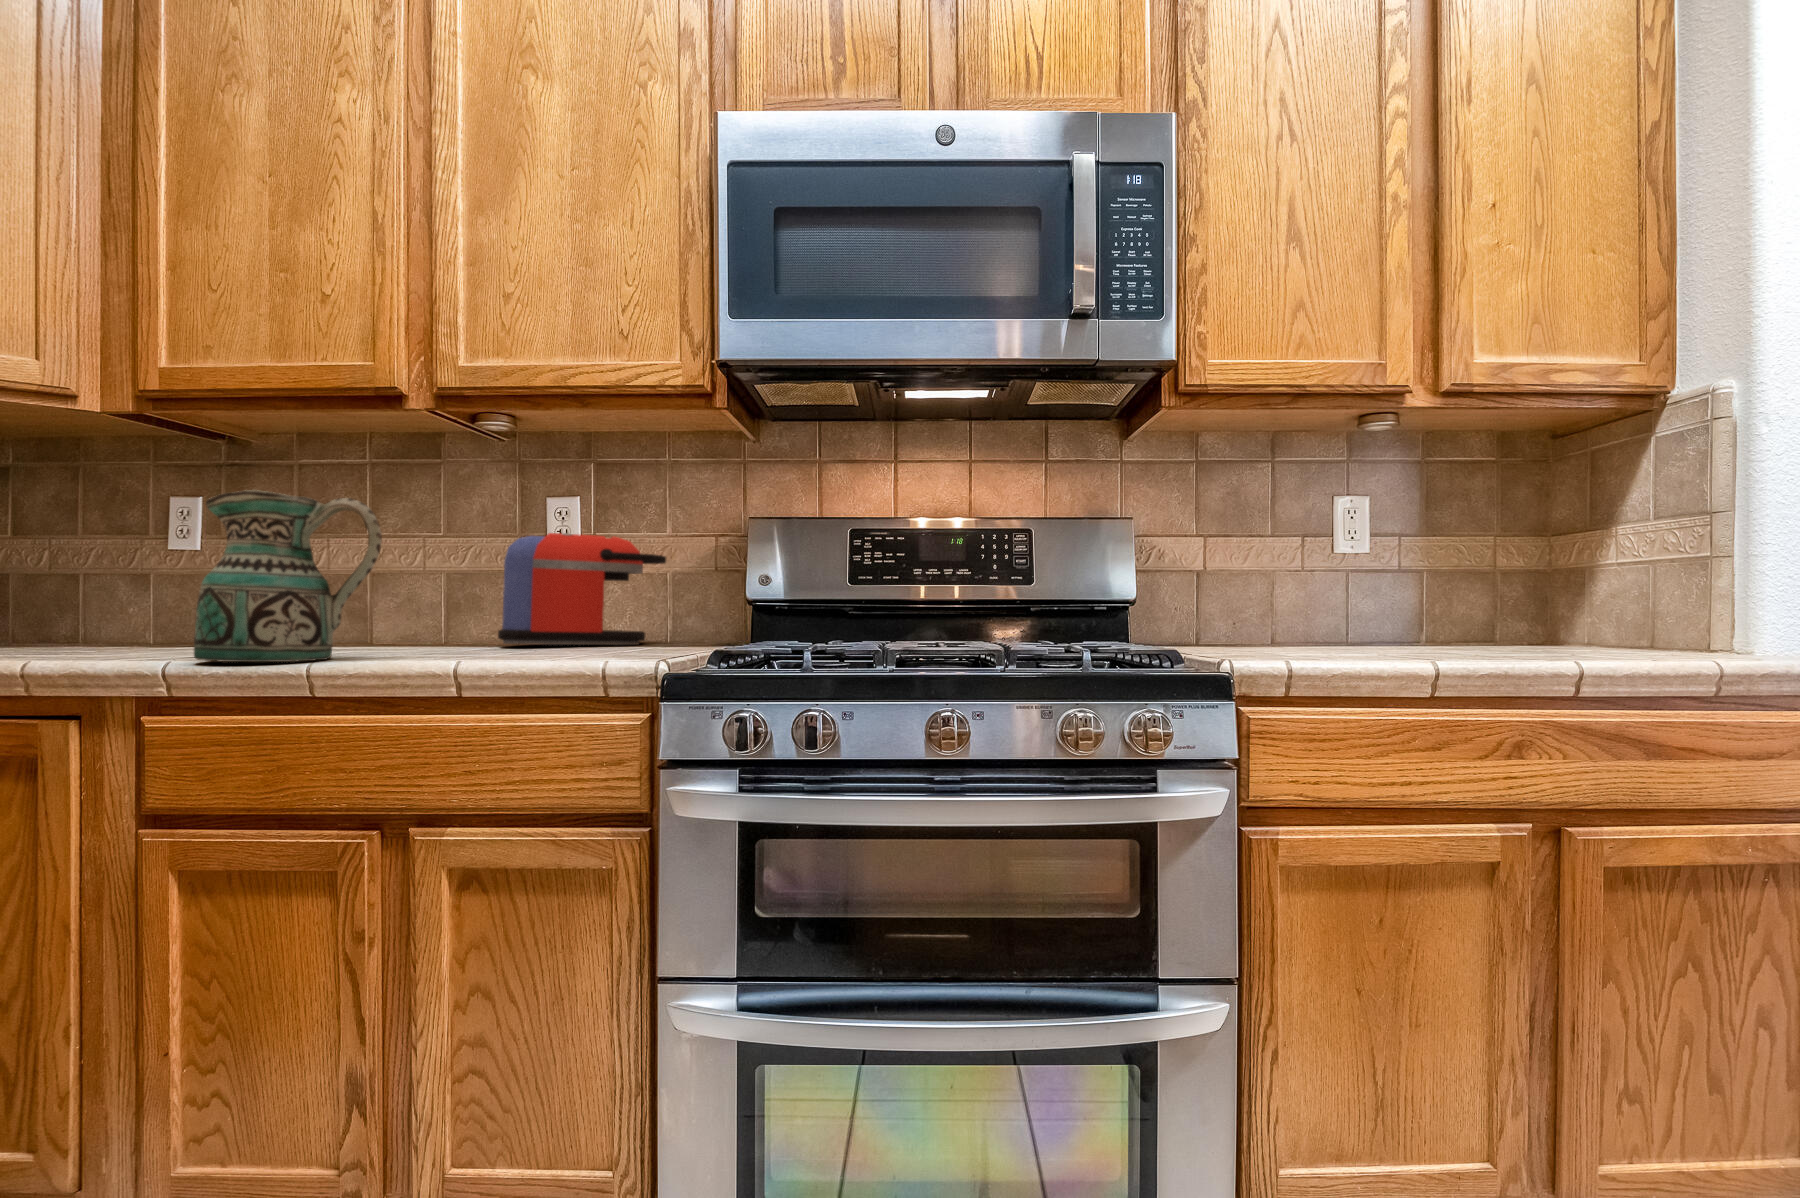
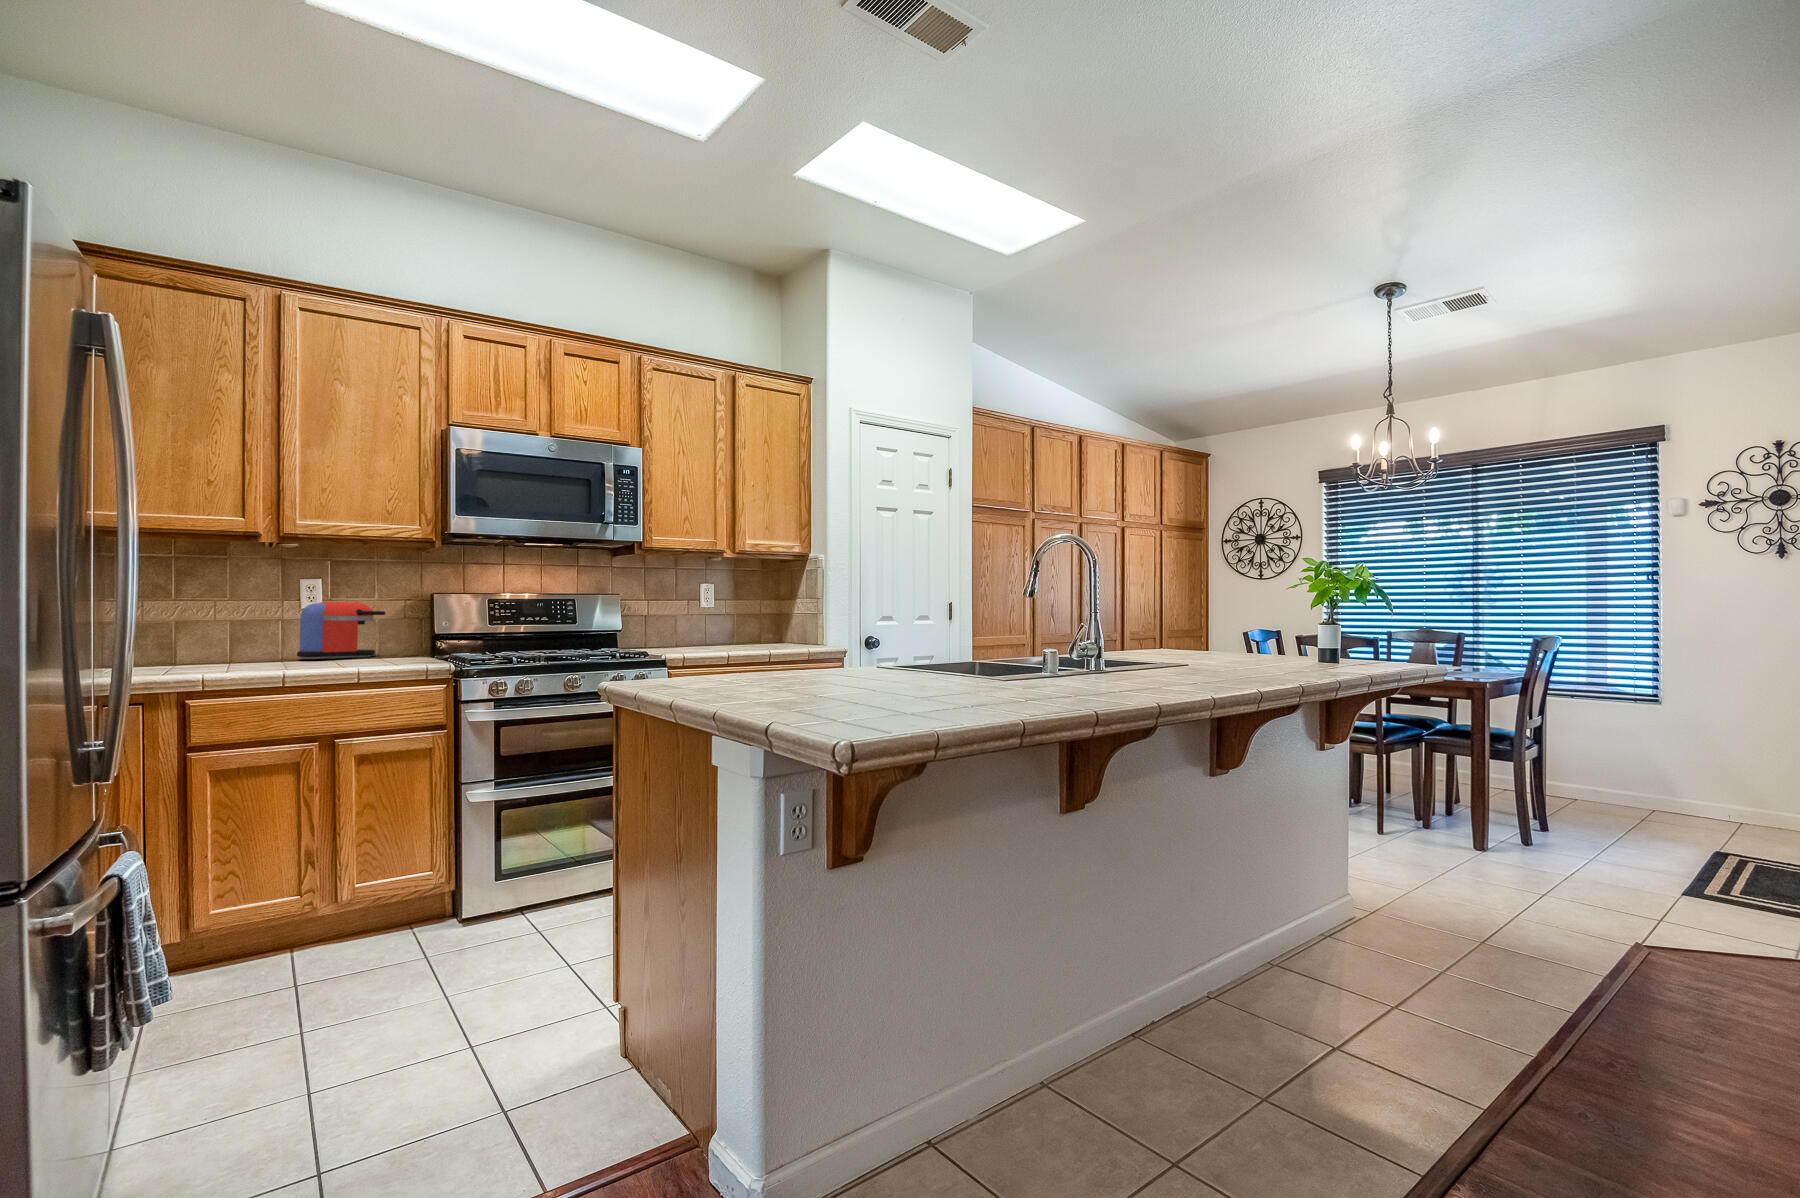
ceramic pitcher: present [194,490,382,662] -> none [185,592,277,673]

